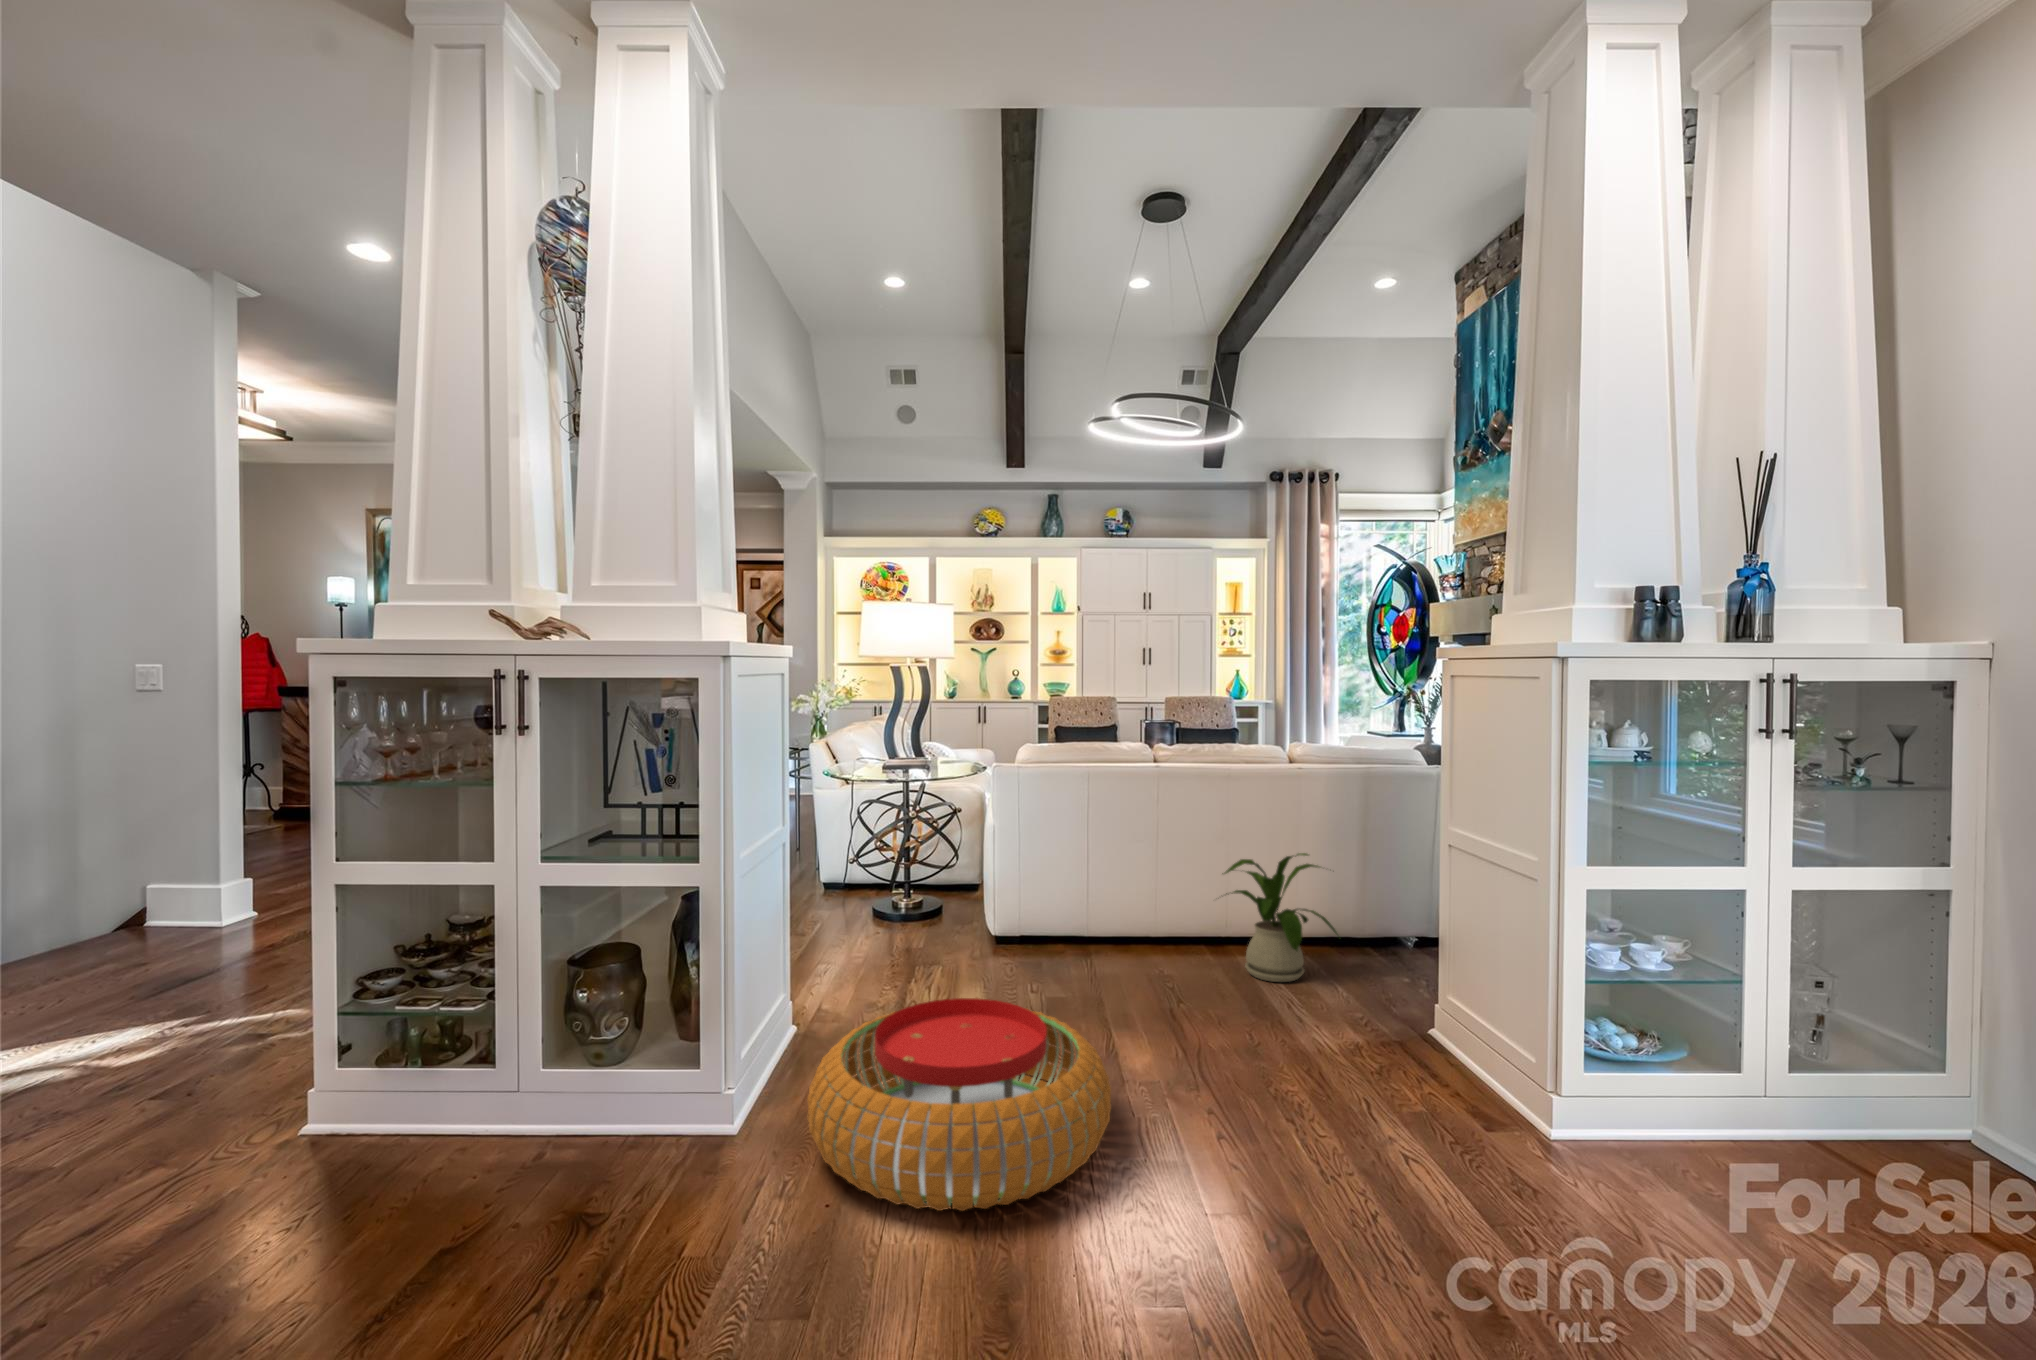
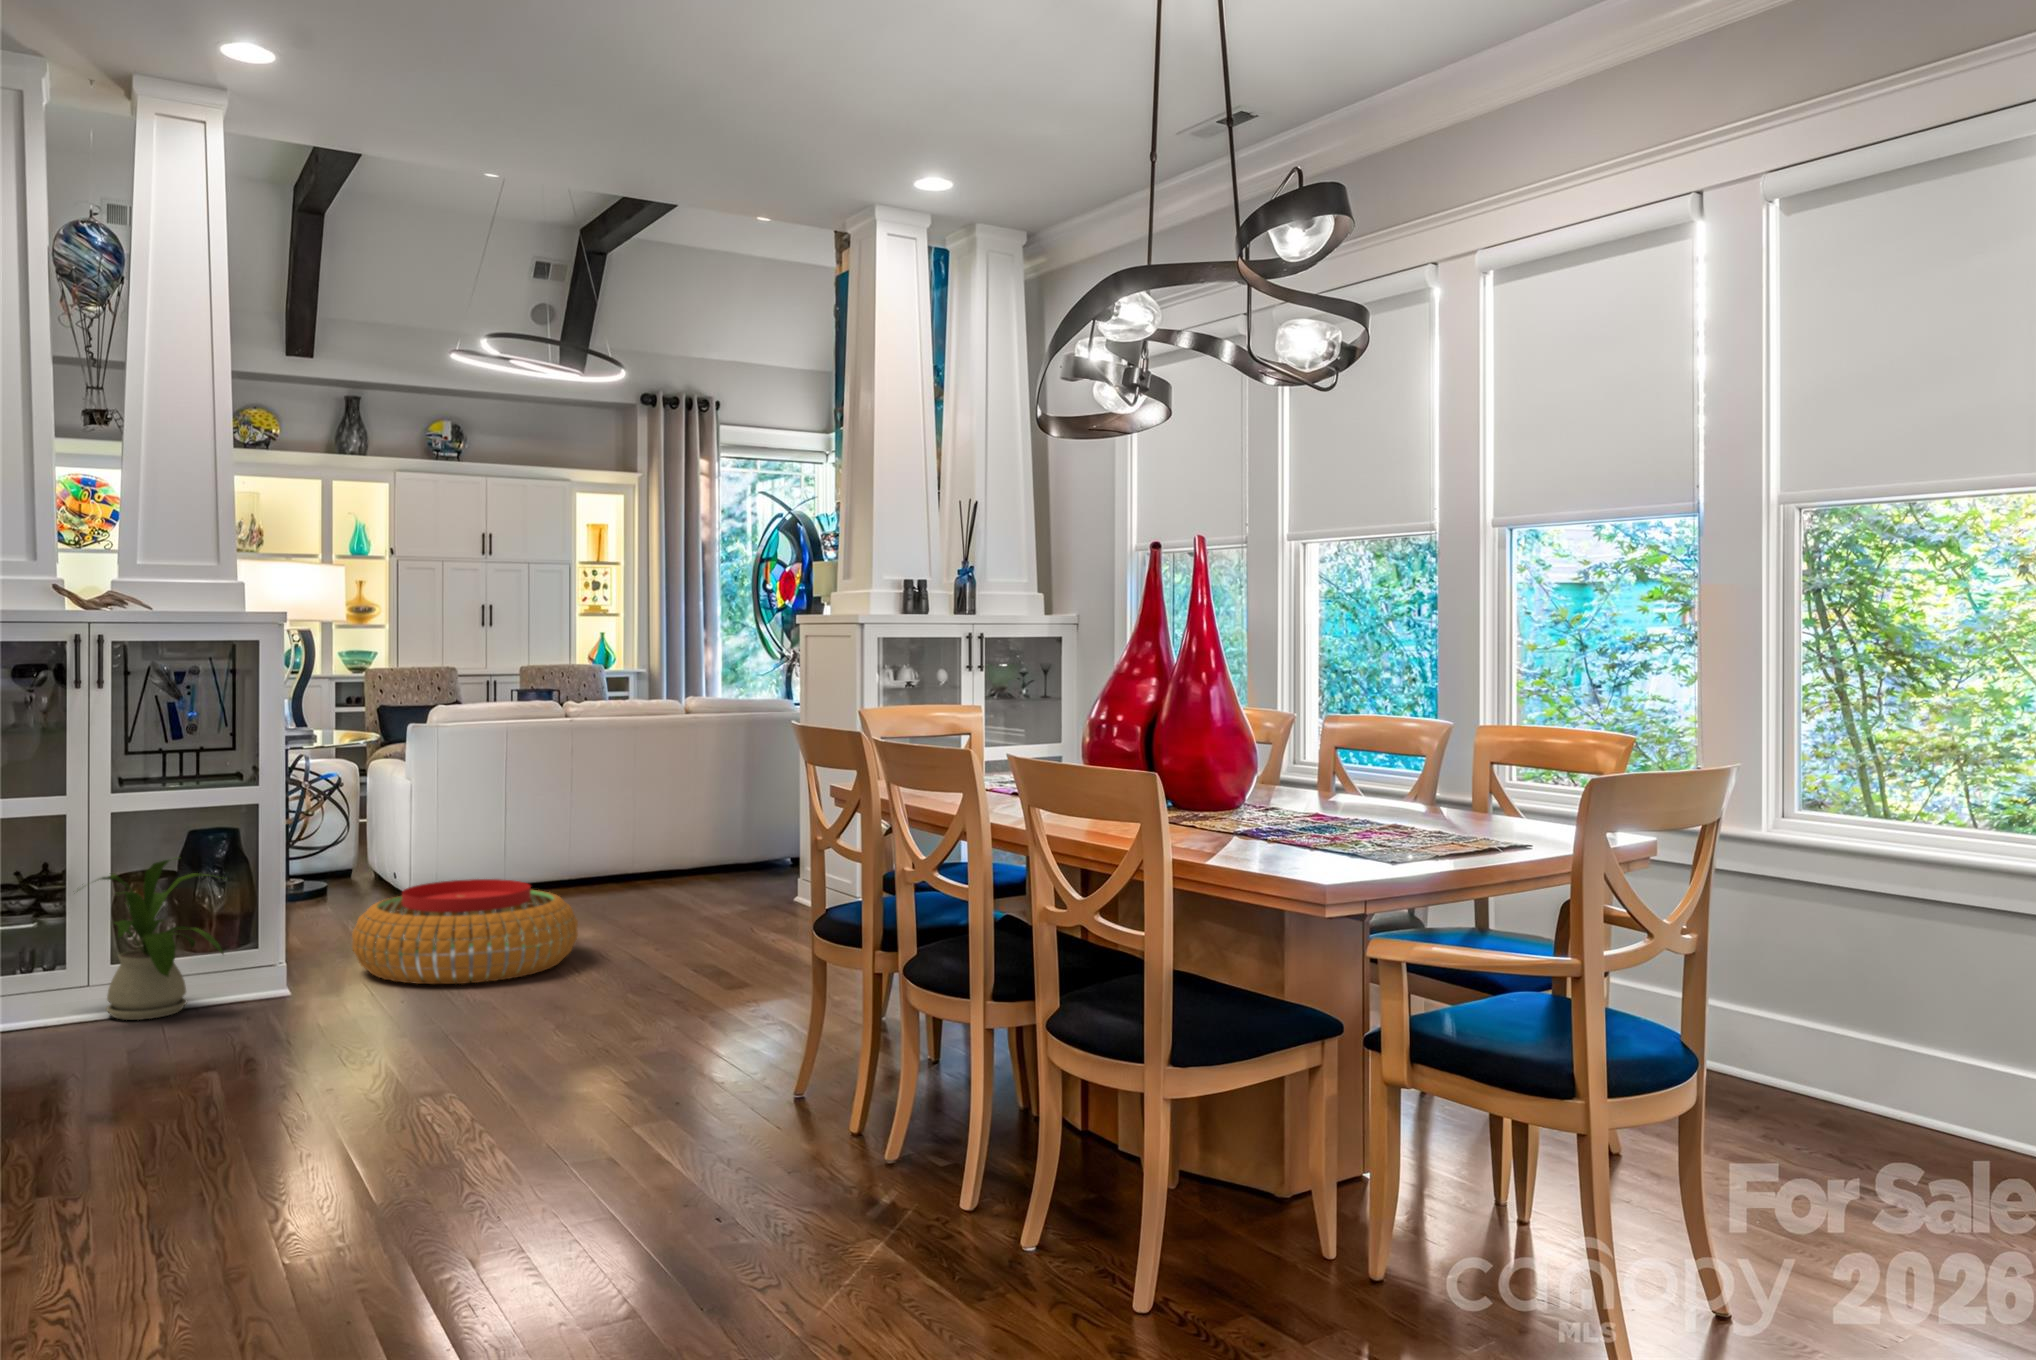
house plant: present [1222,853,1337,982] -> present [88,858,224,1020]

